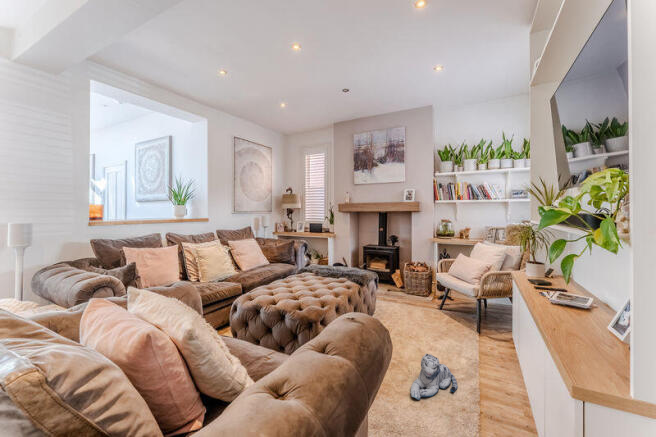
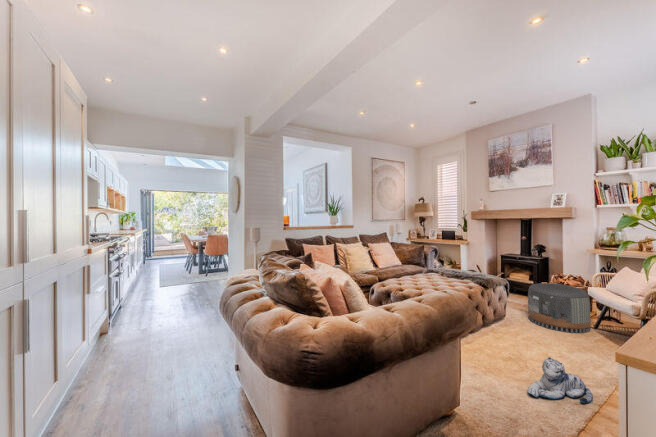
pouf: none [390,272,435,316] -> present [528,283,591,333]

